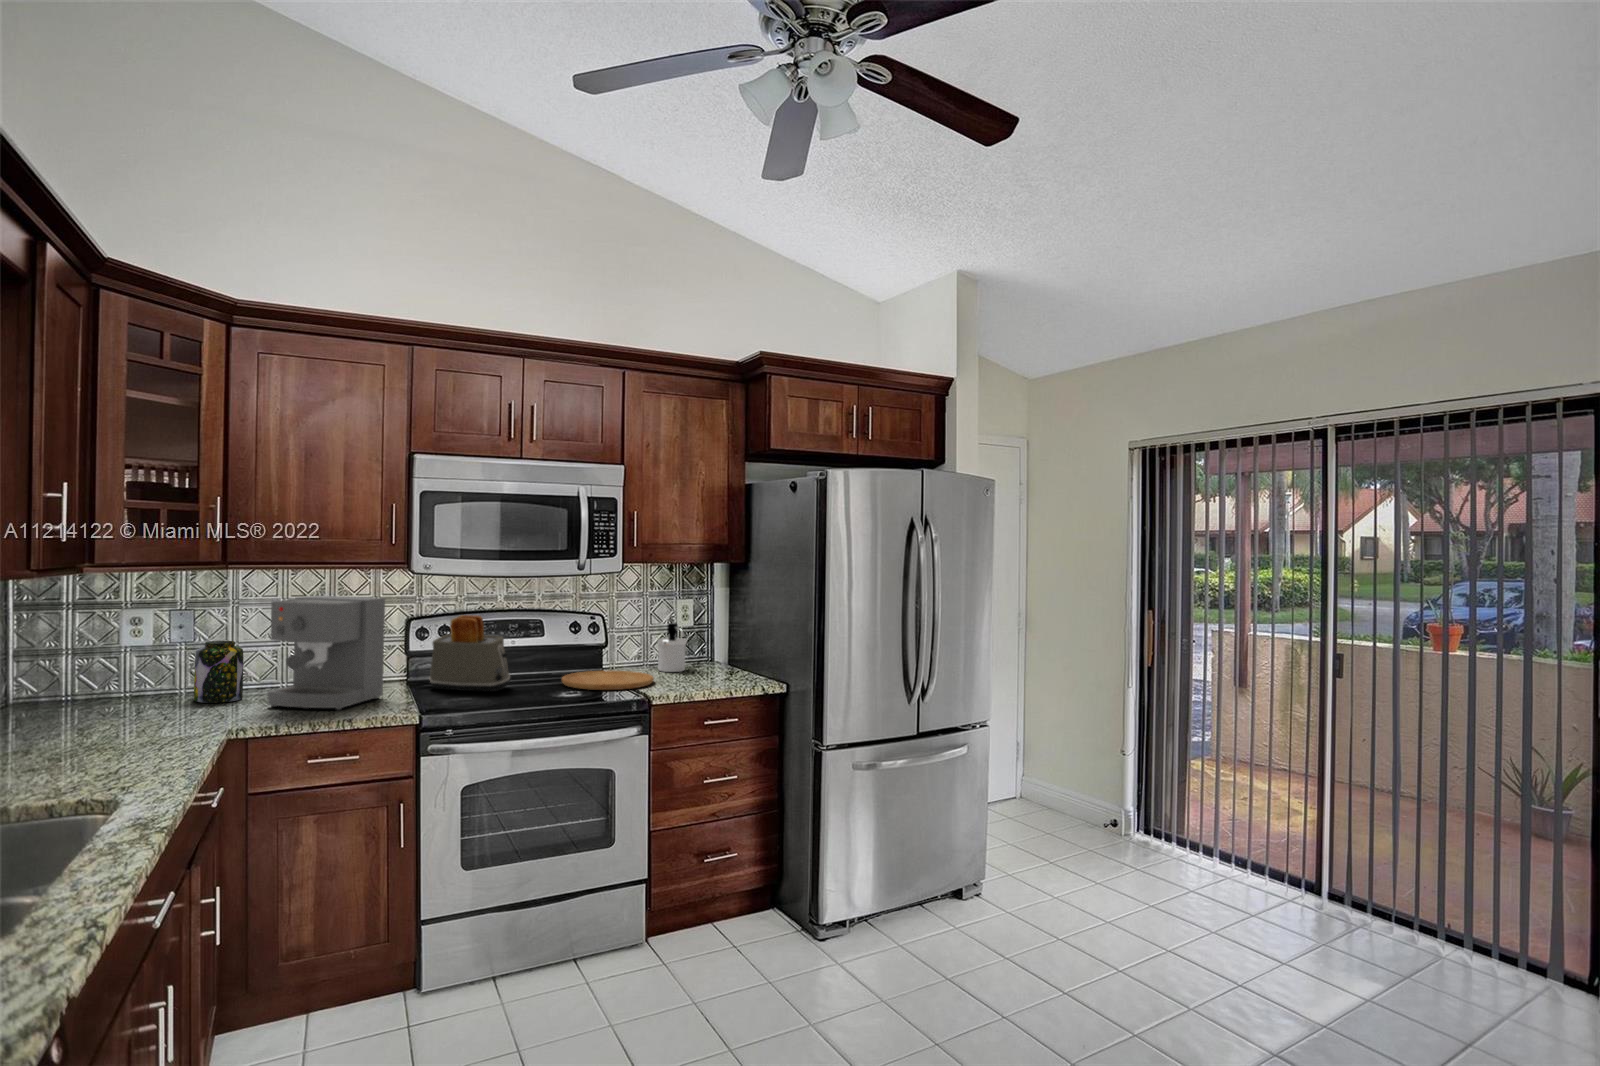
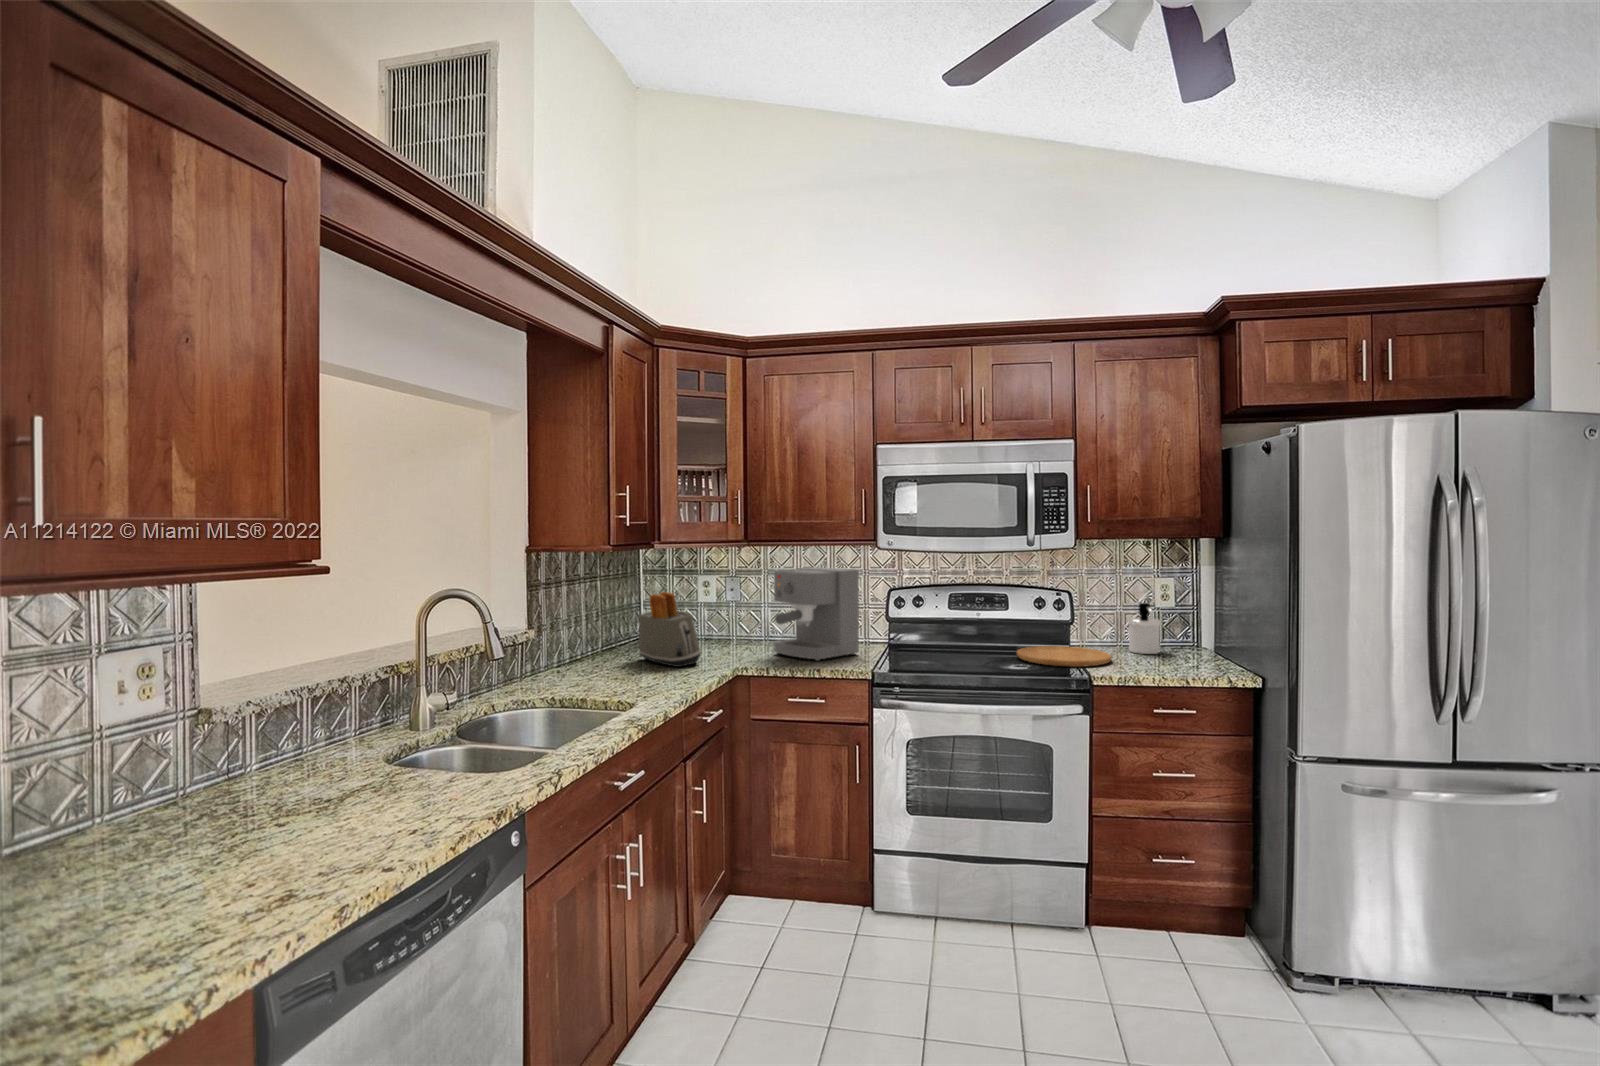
toaster: present [429,615,510,692] -> present [639,592,701,667]
jar: present [194,641,244,703] -> none [737,600,768,647]

